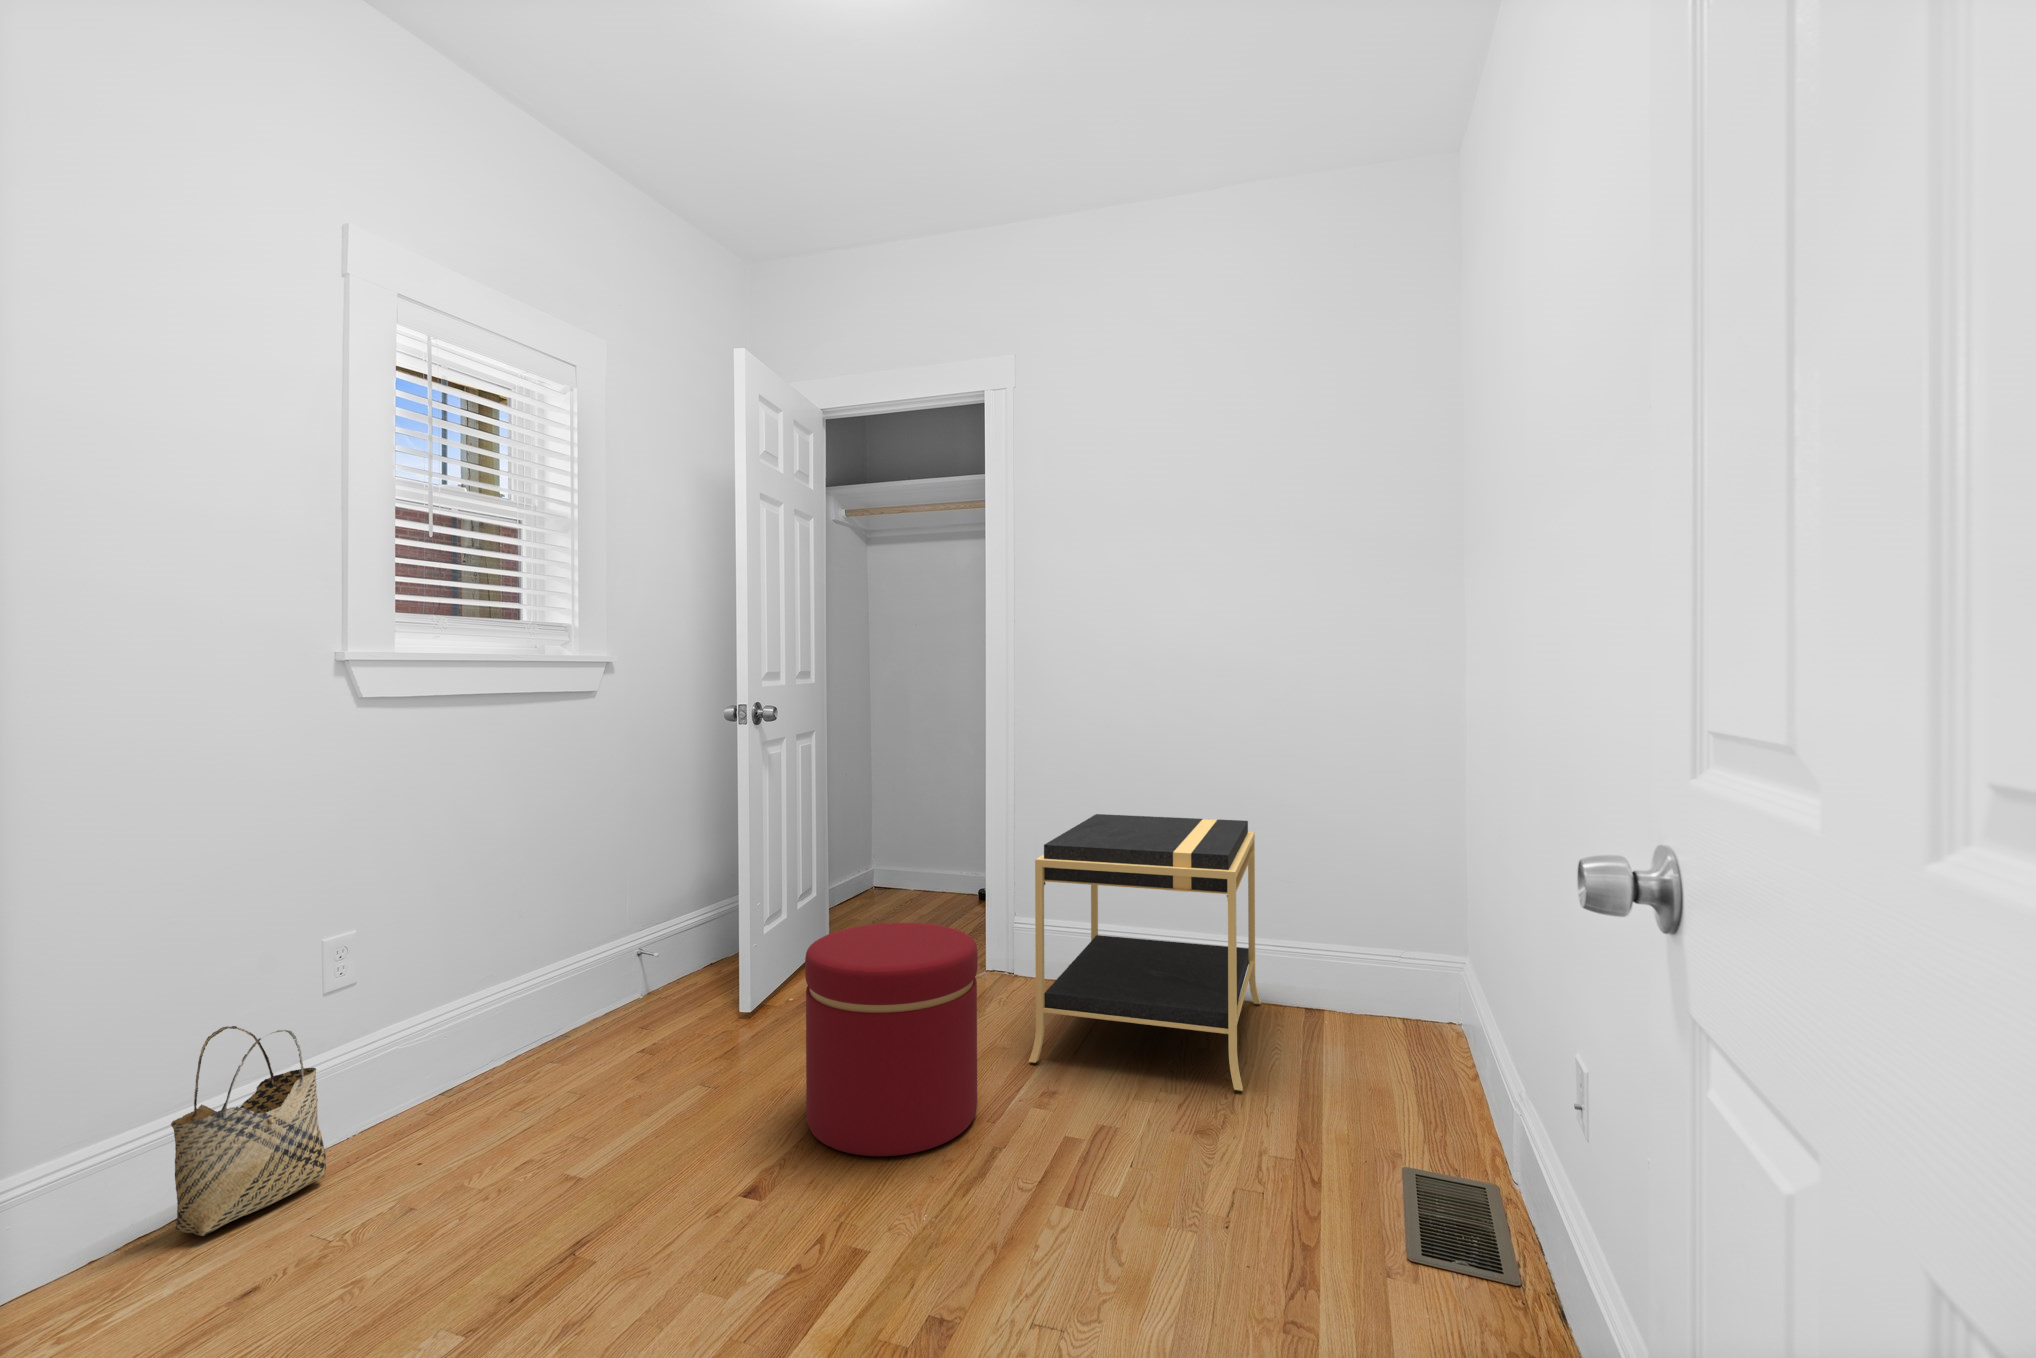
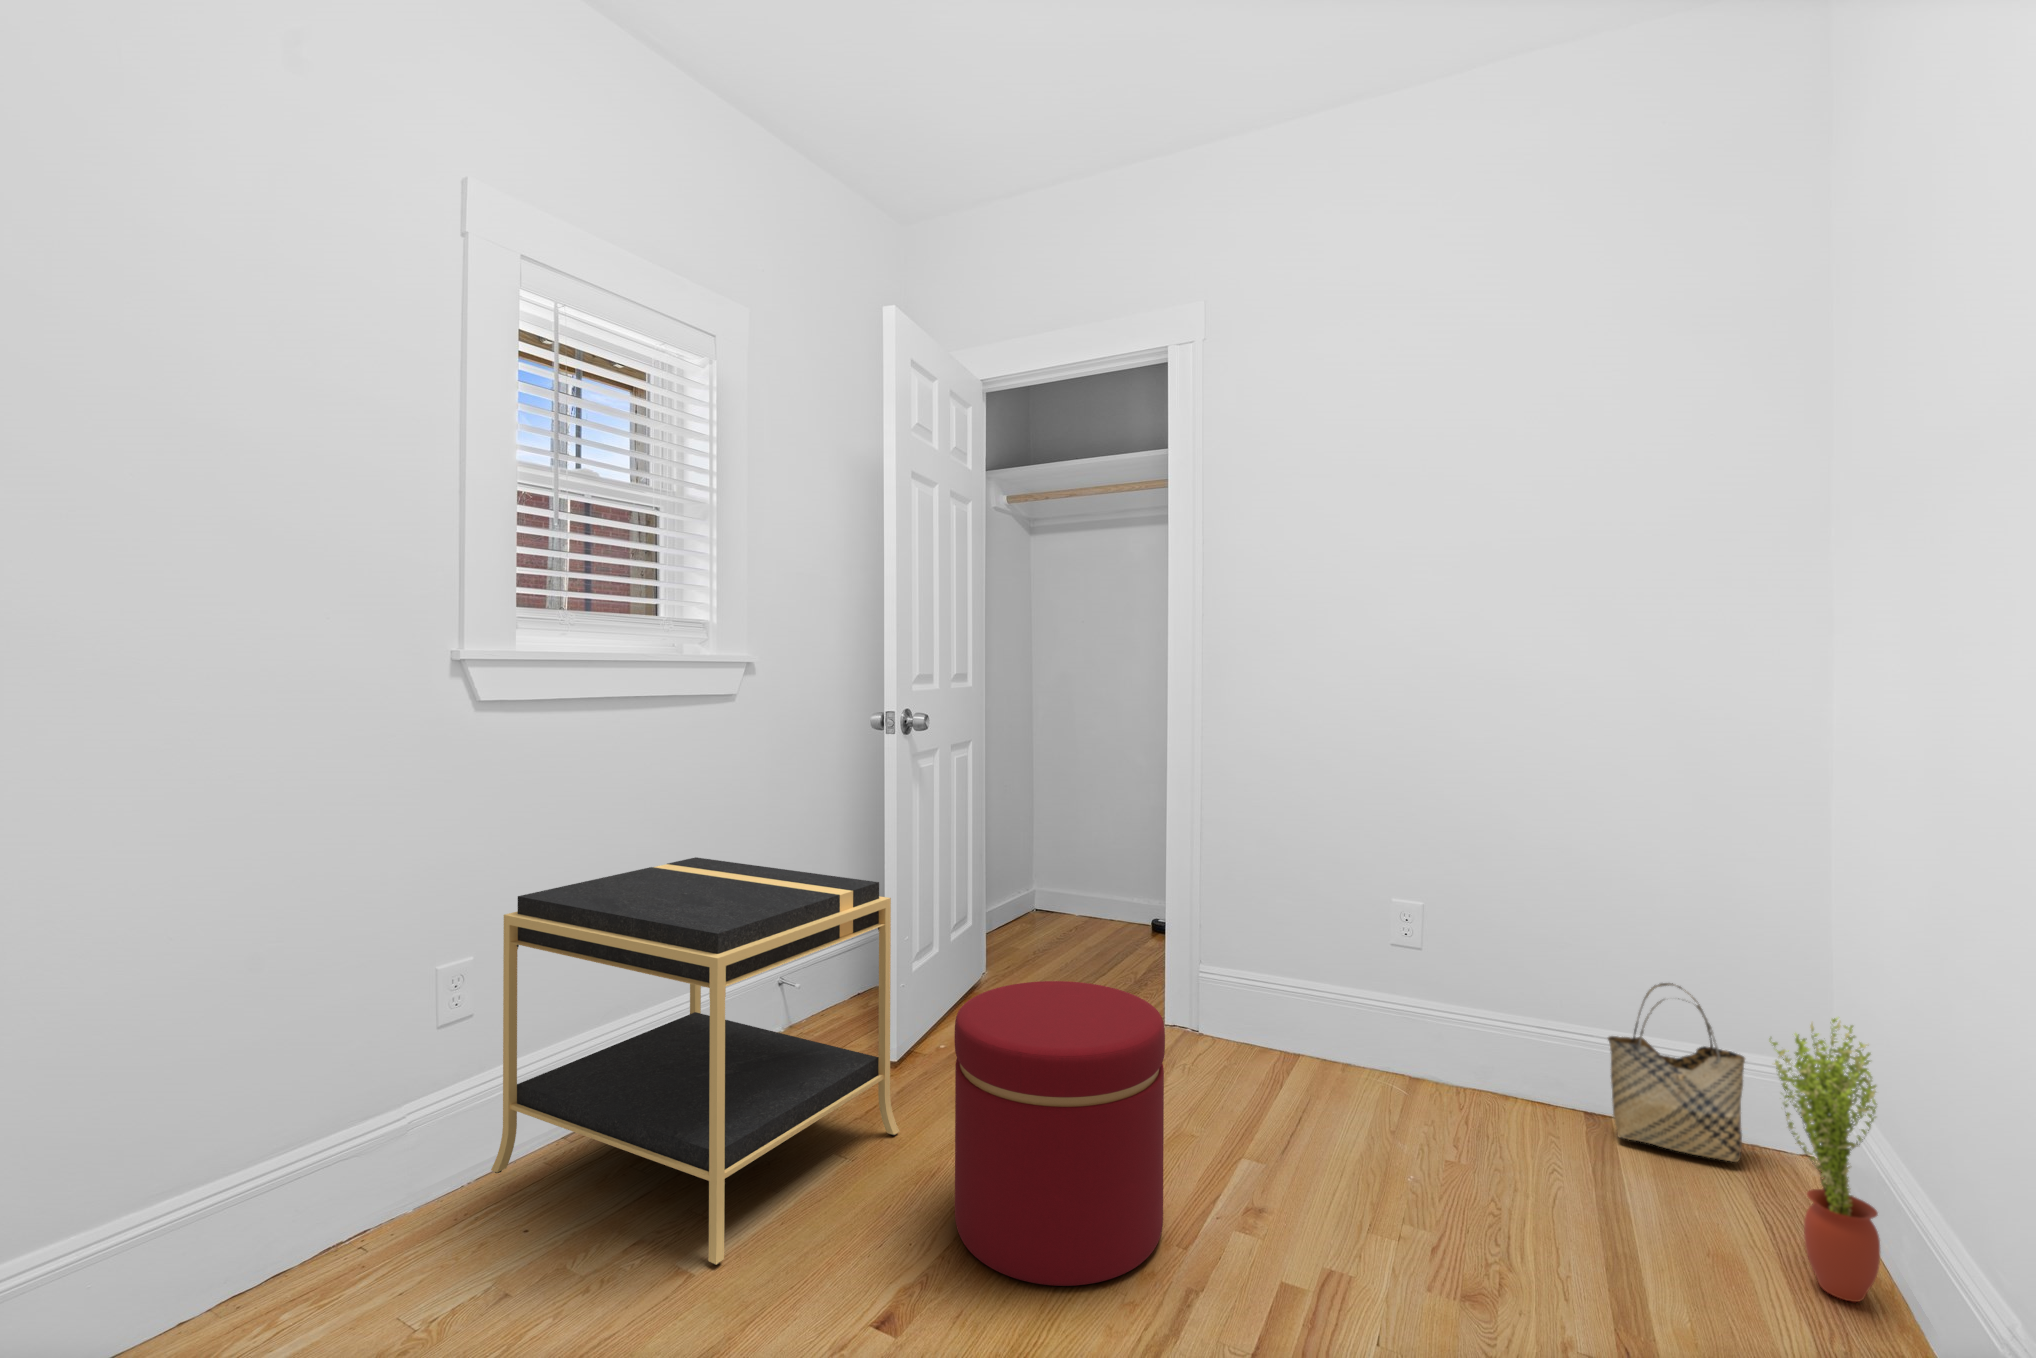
nightstand: present [1029,814,1261,1092] -> present [491,857,899,1265]
potted plant: none [1409,909,1475,1107] -> present [1770,1018,1880,1302]
woven basket: present [171,1026,326,1236] -> present [1608,983,1745,1162]

